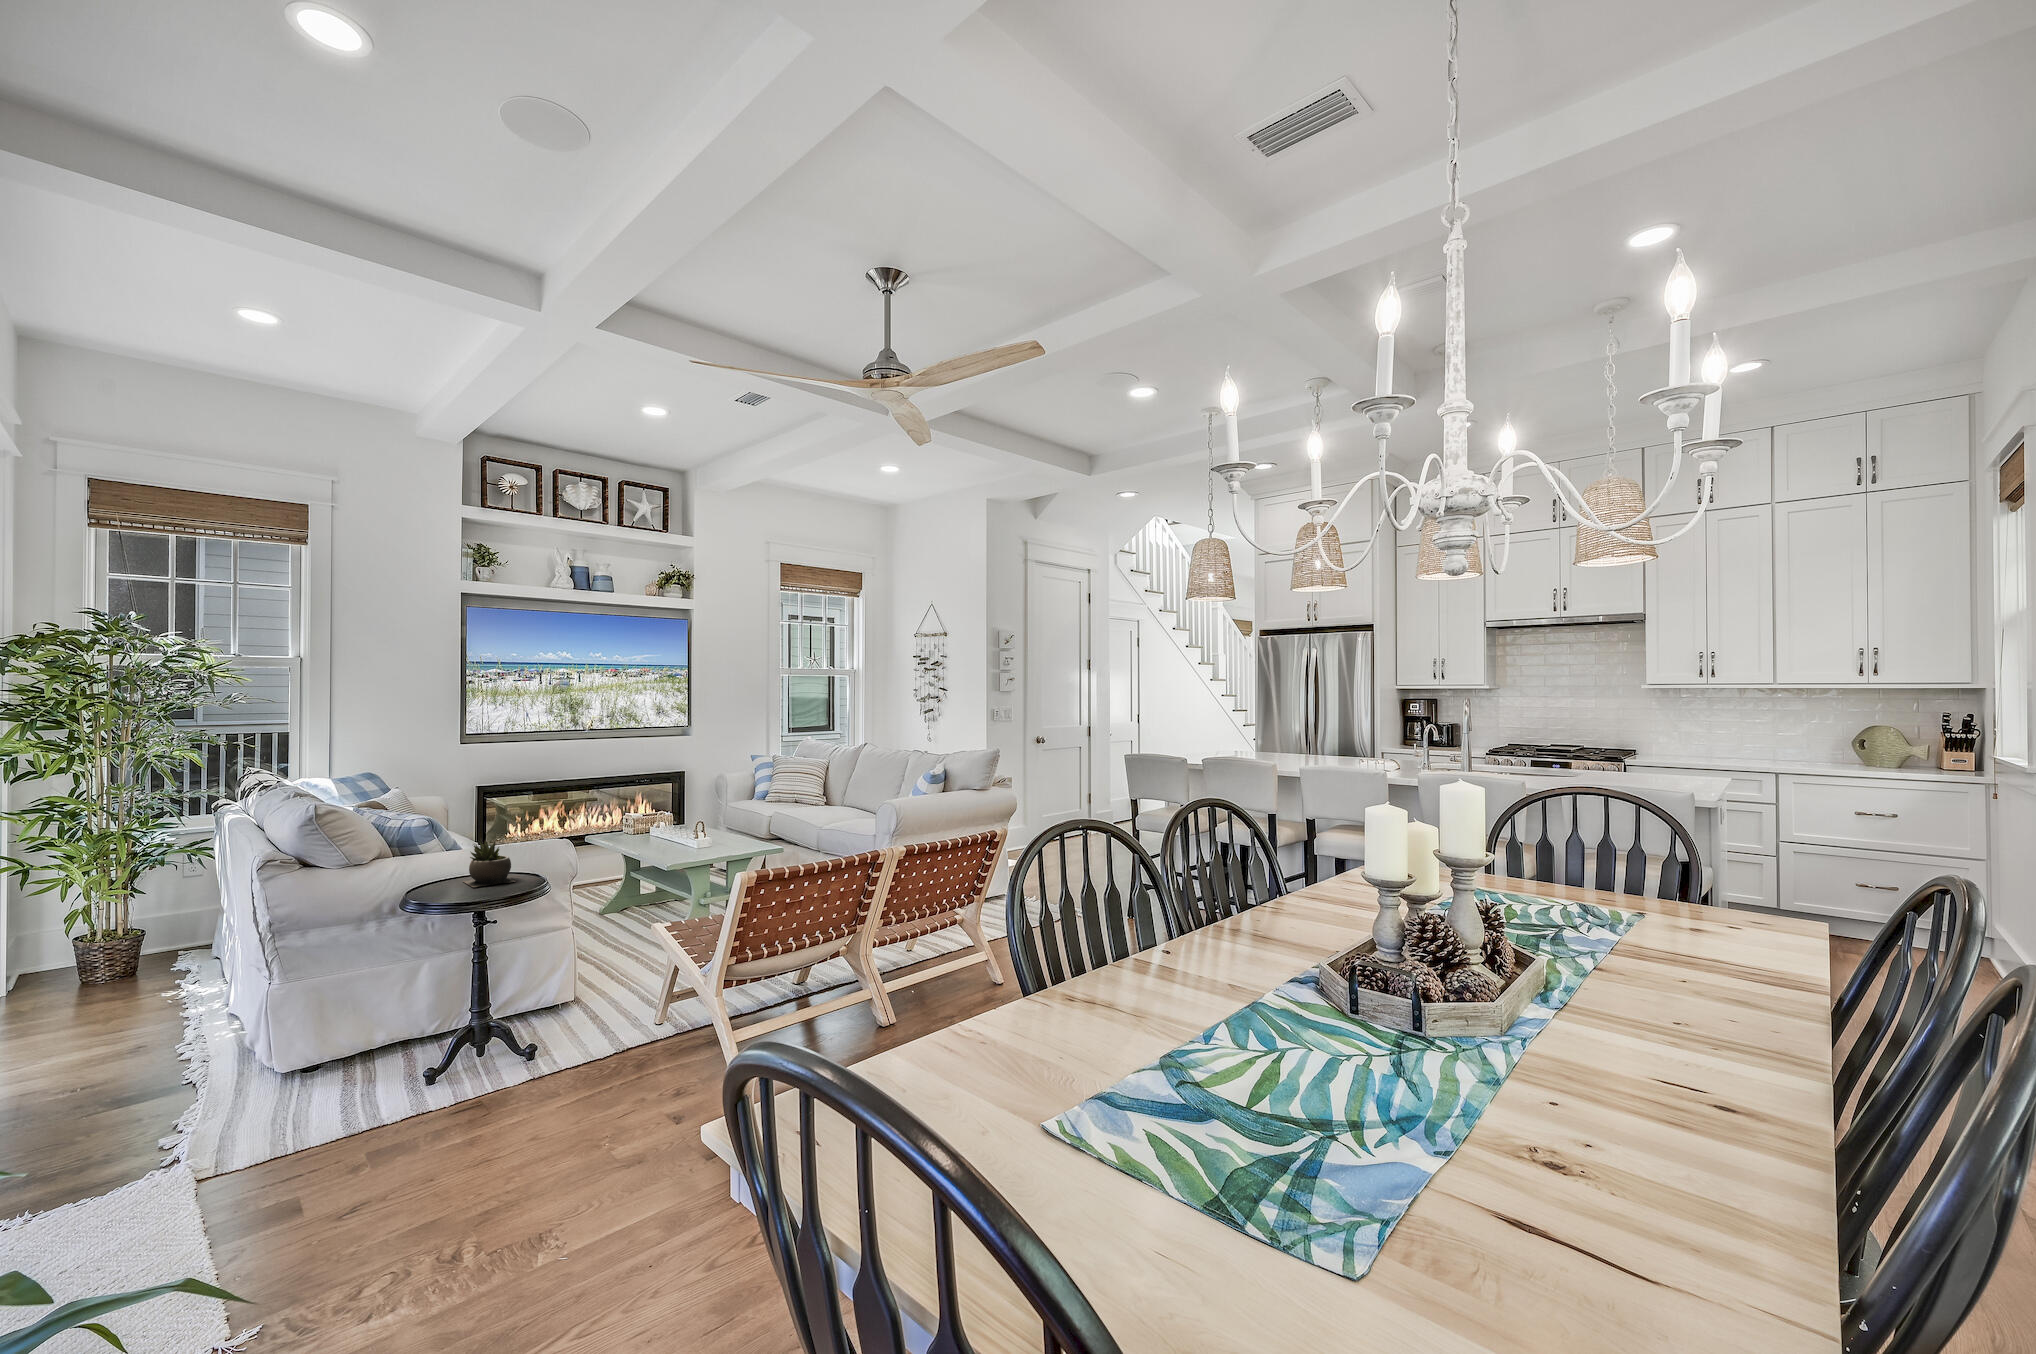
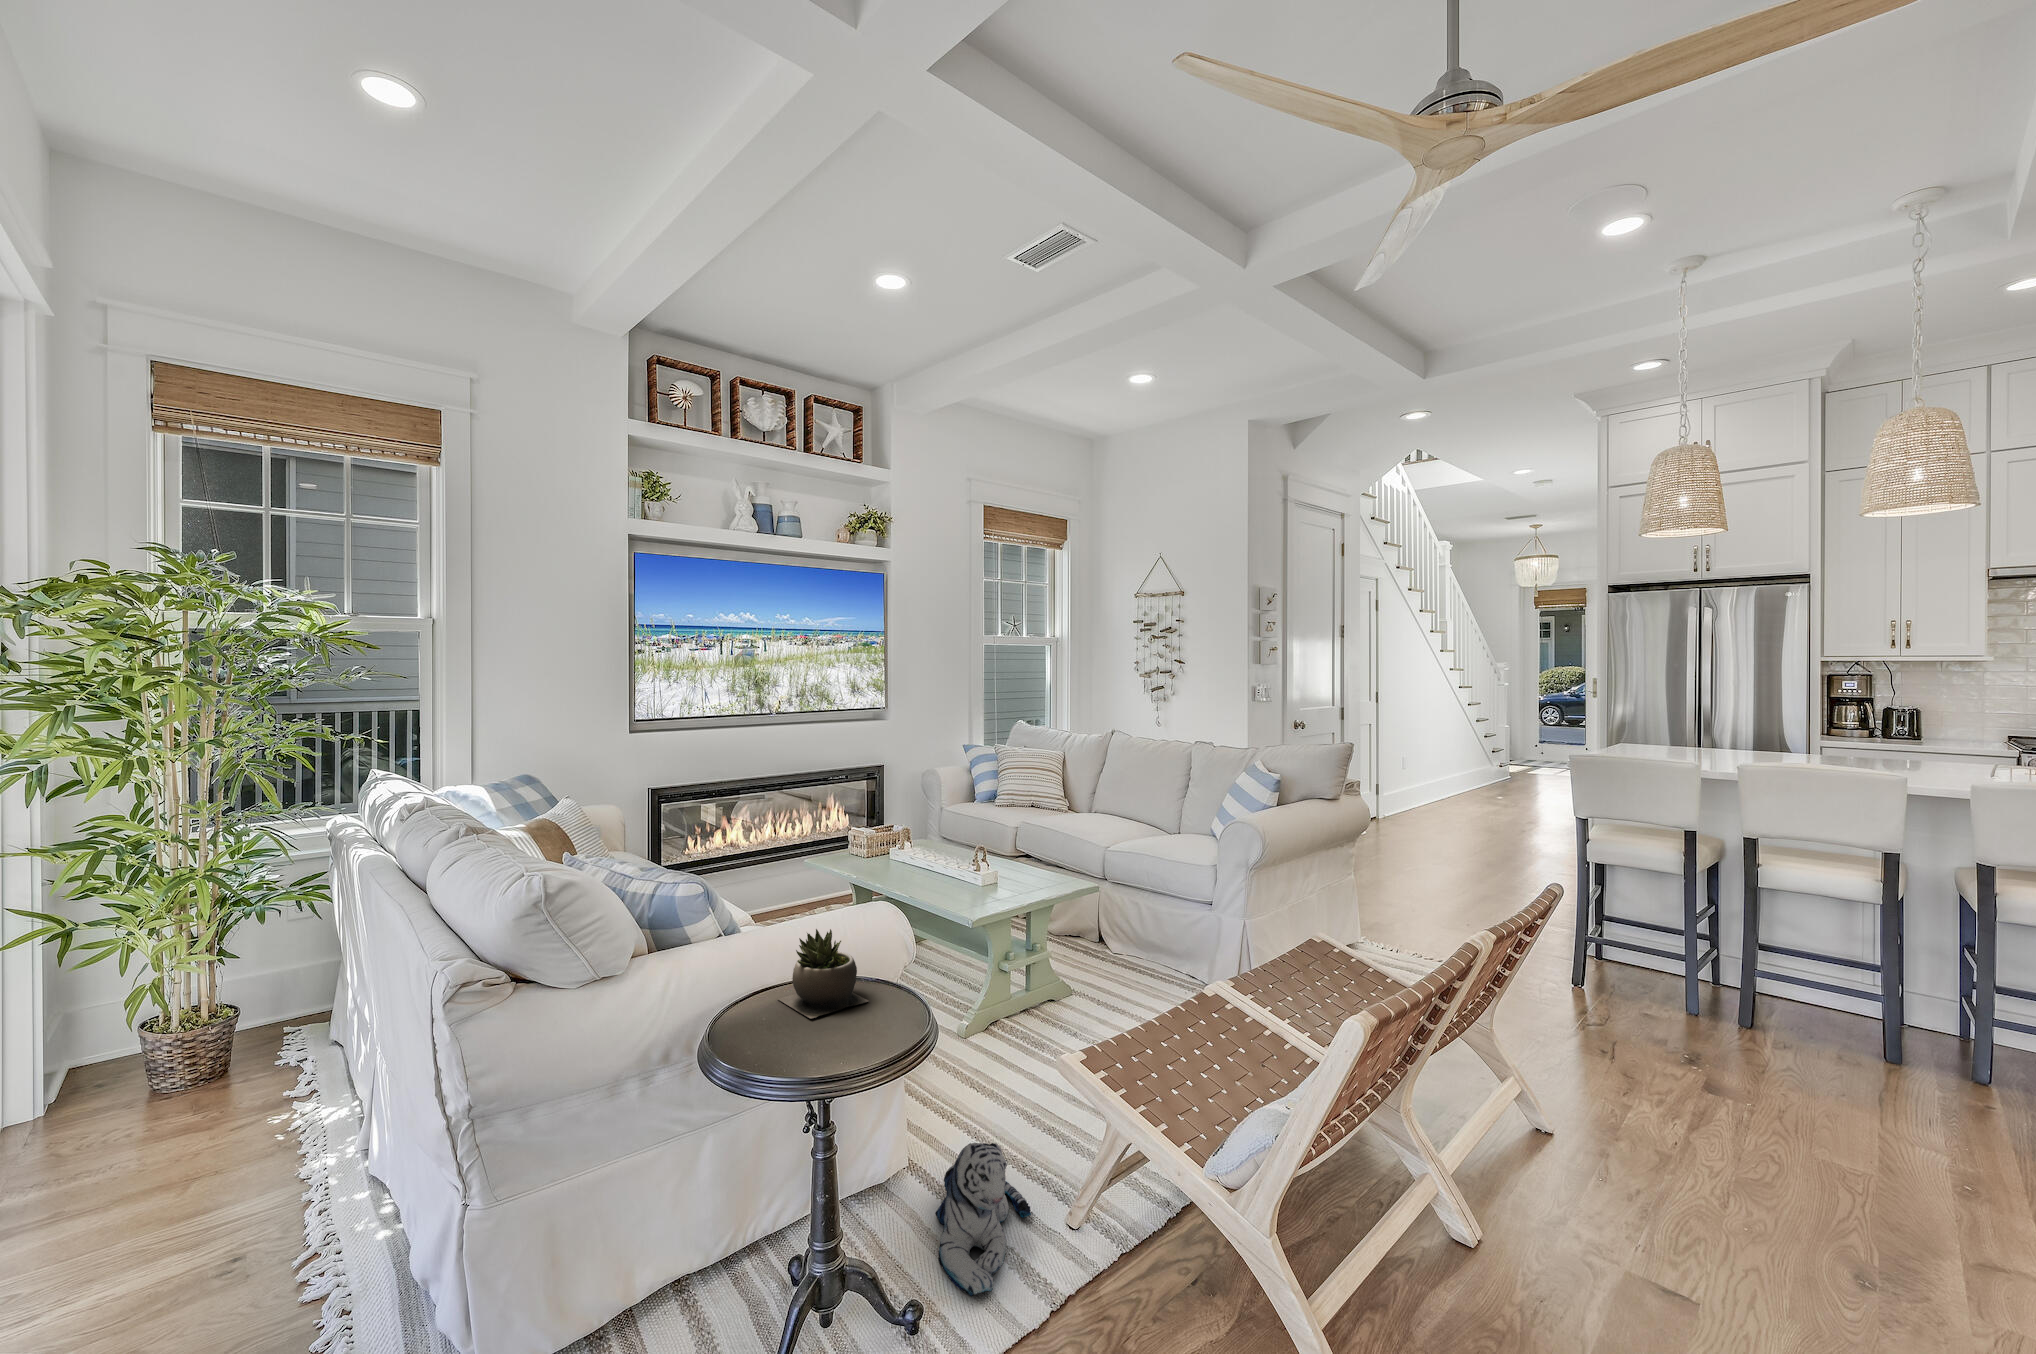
plush toy: none [563,972,636,1048] -> present [936,1143,1031,1296]

